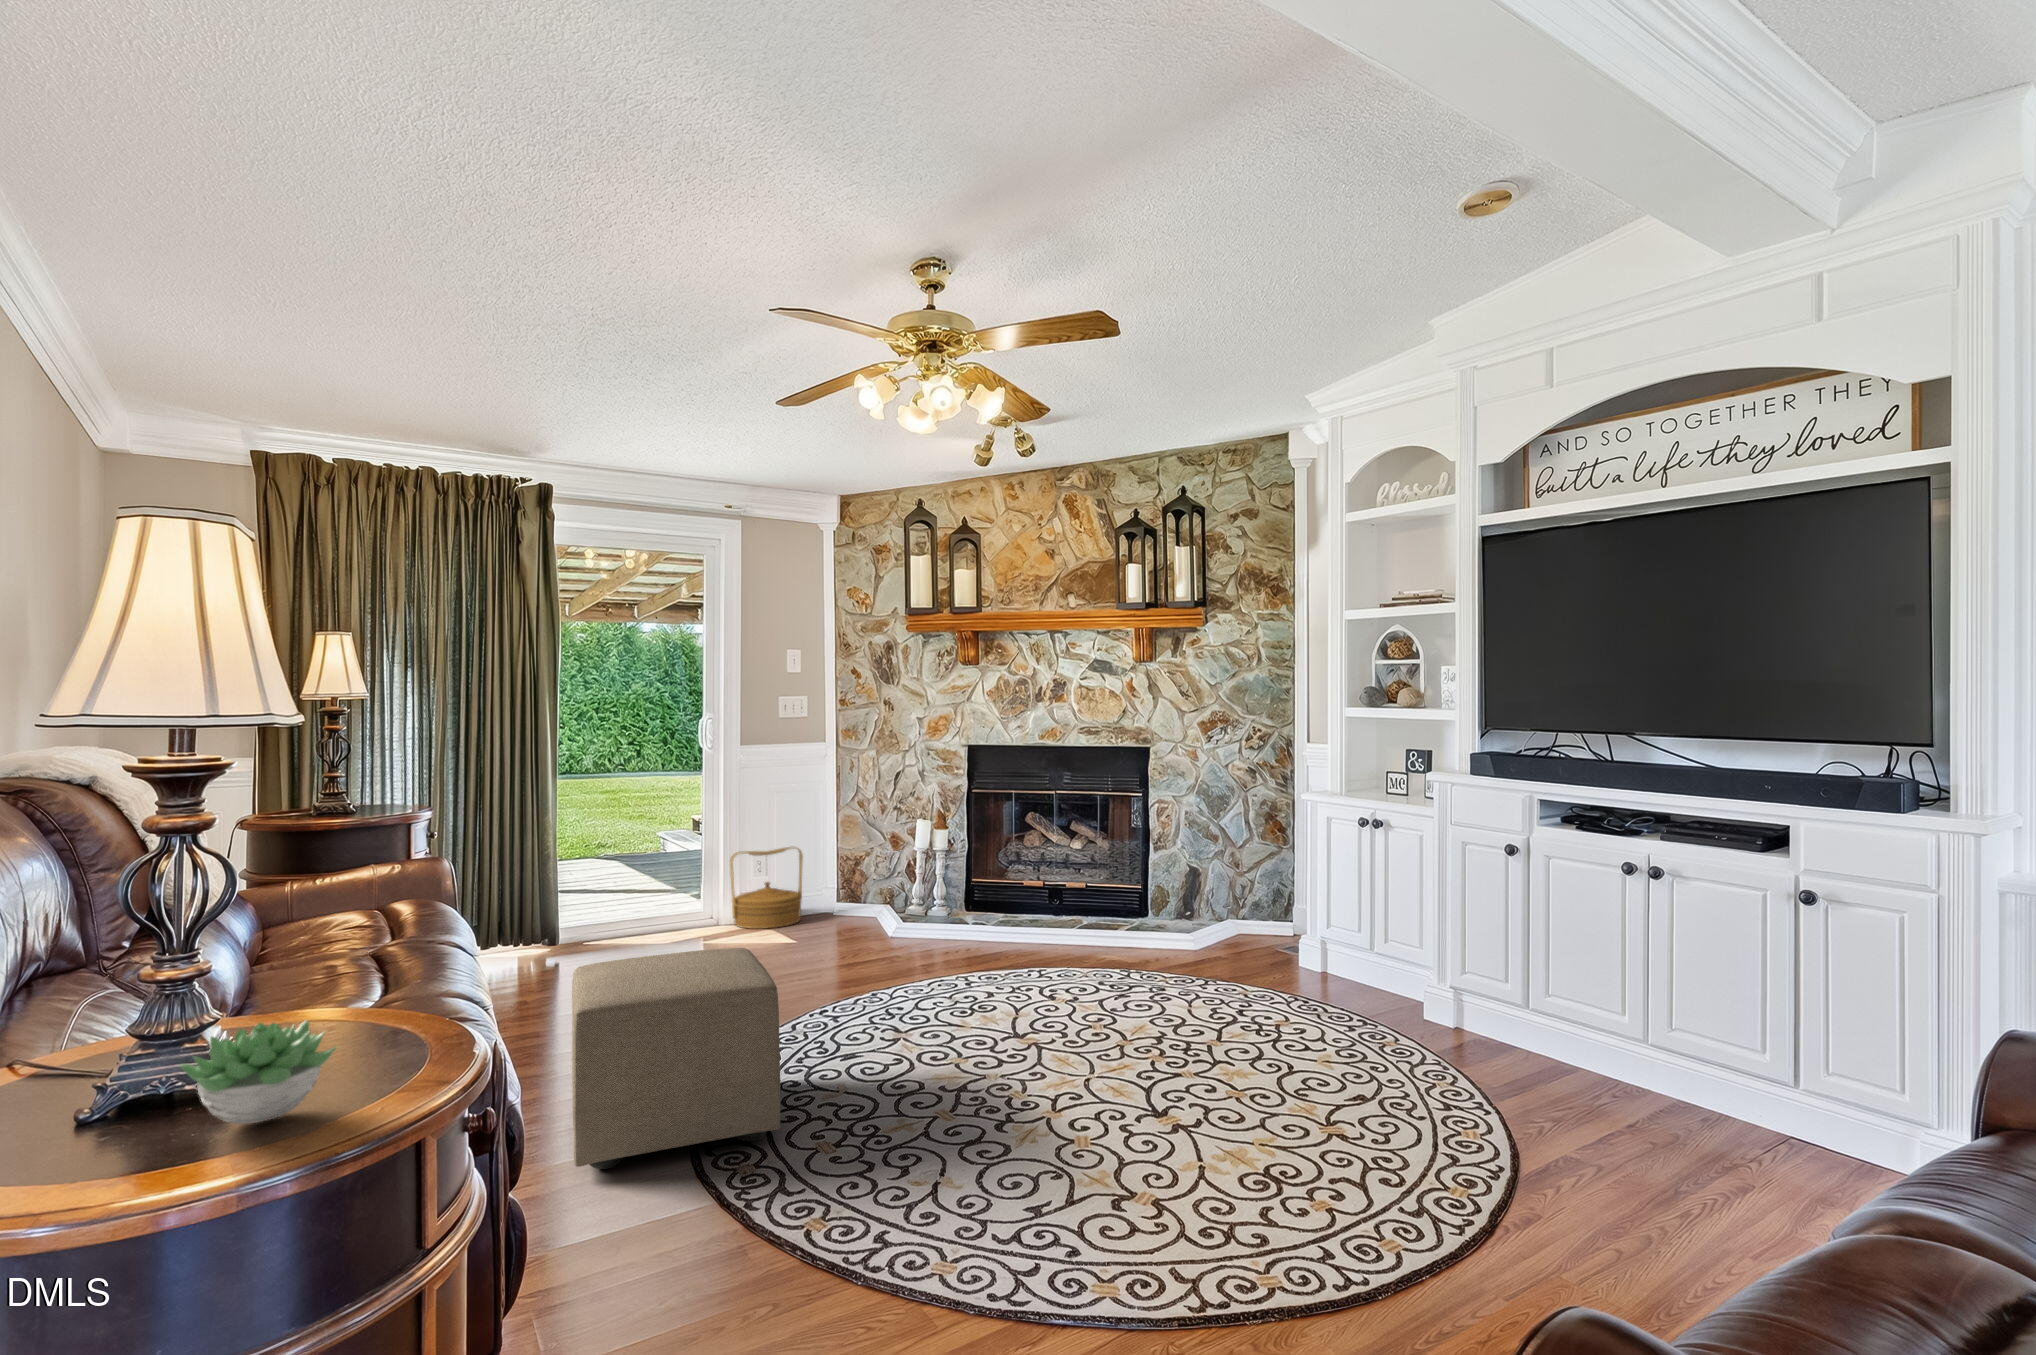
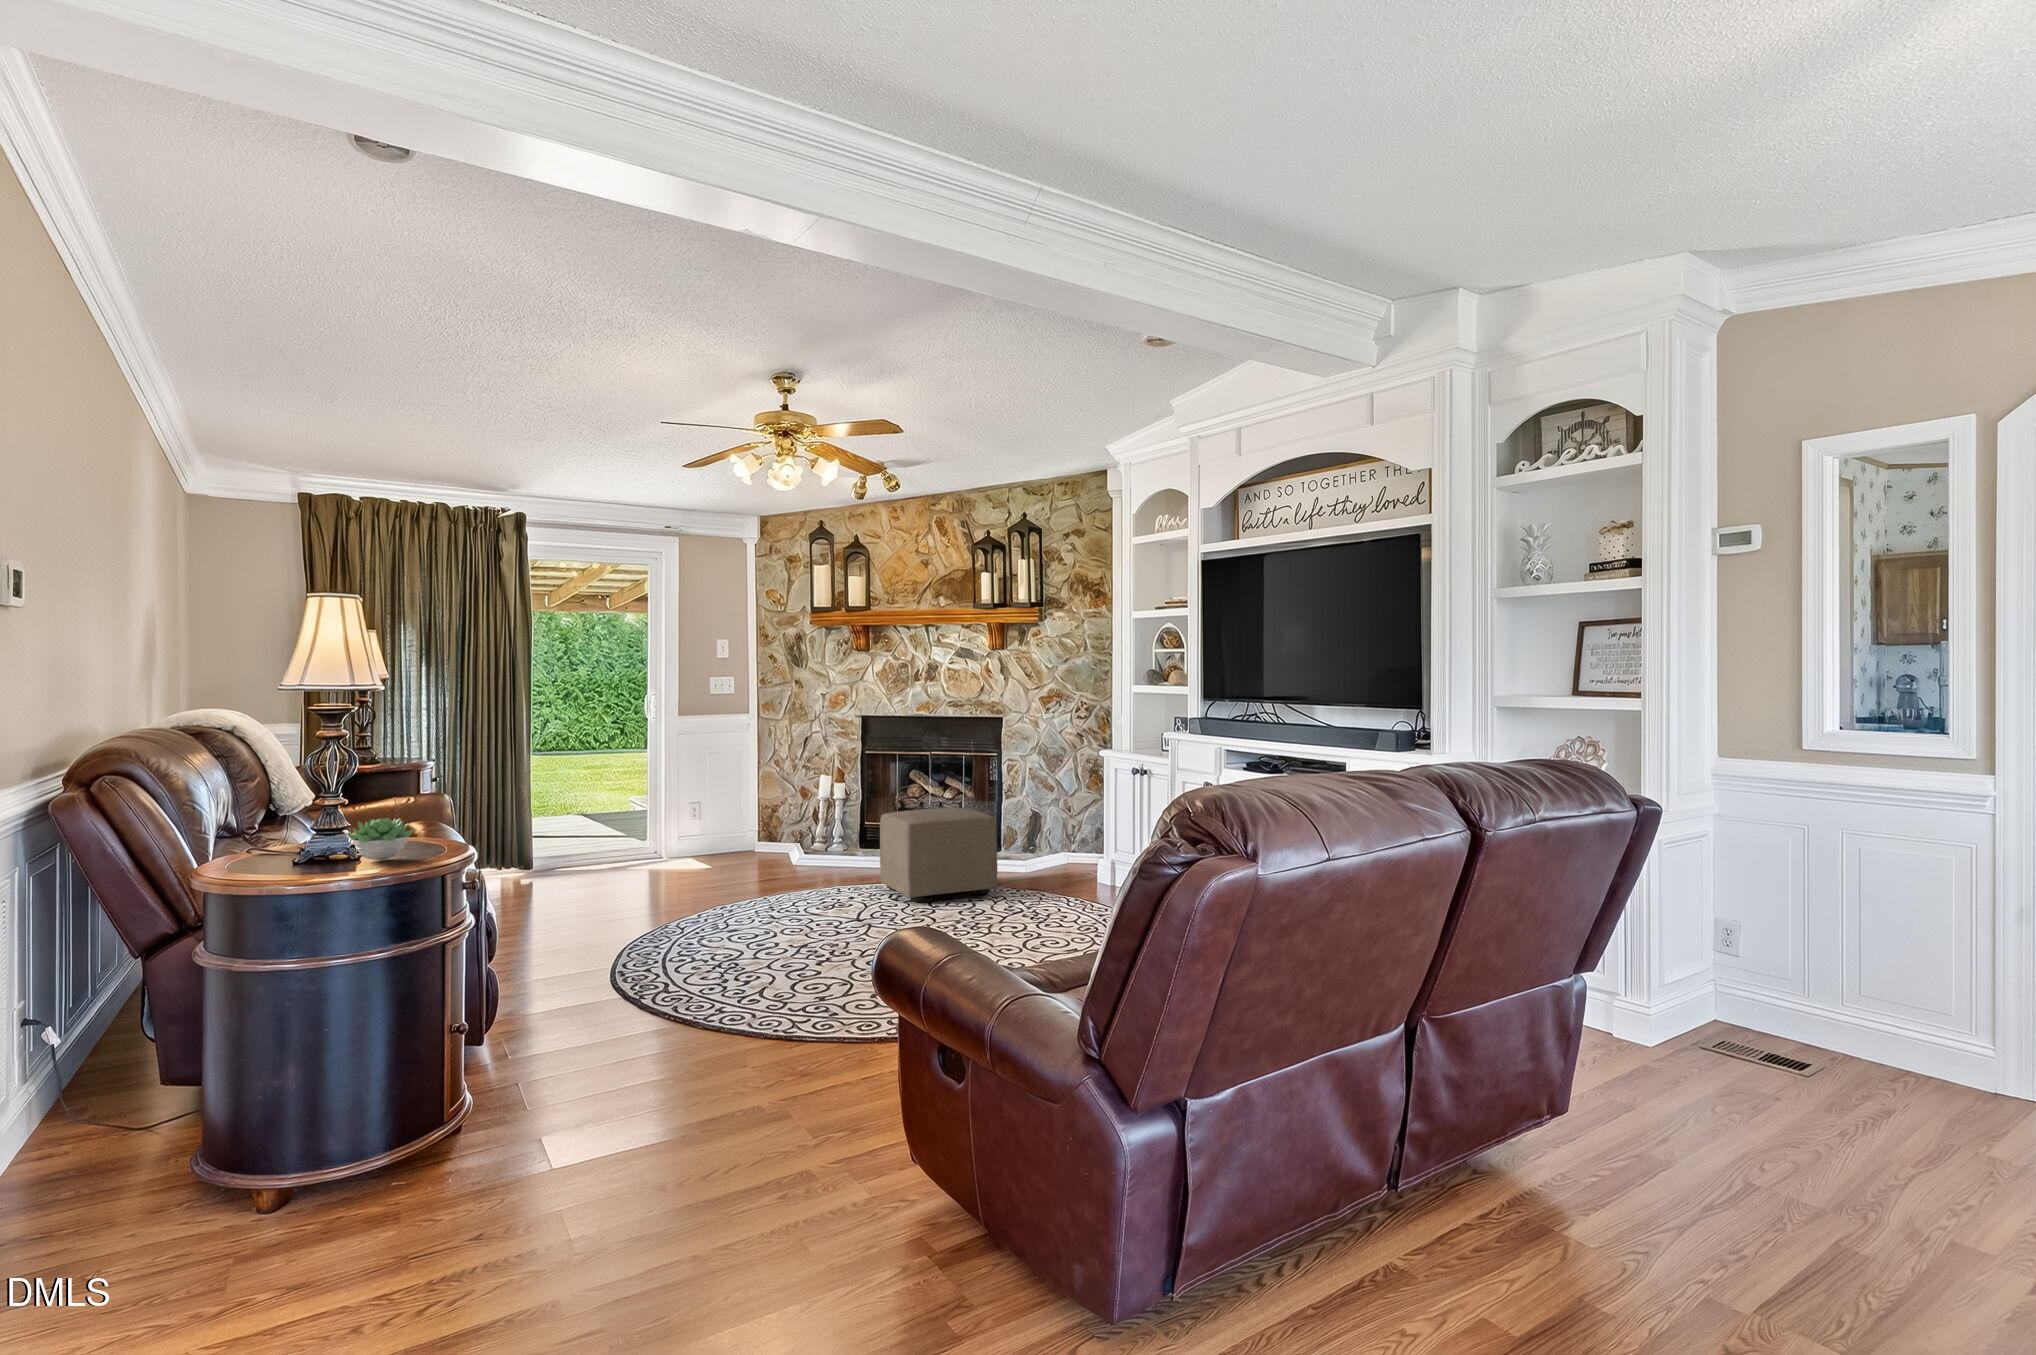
woven basket: present [730,847,803,929] -> none [667,797,727,861]
ottoman: present [572,948,780,1169] -> present [880,808,998,902]

